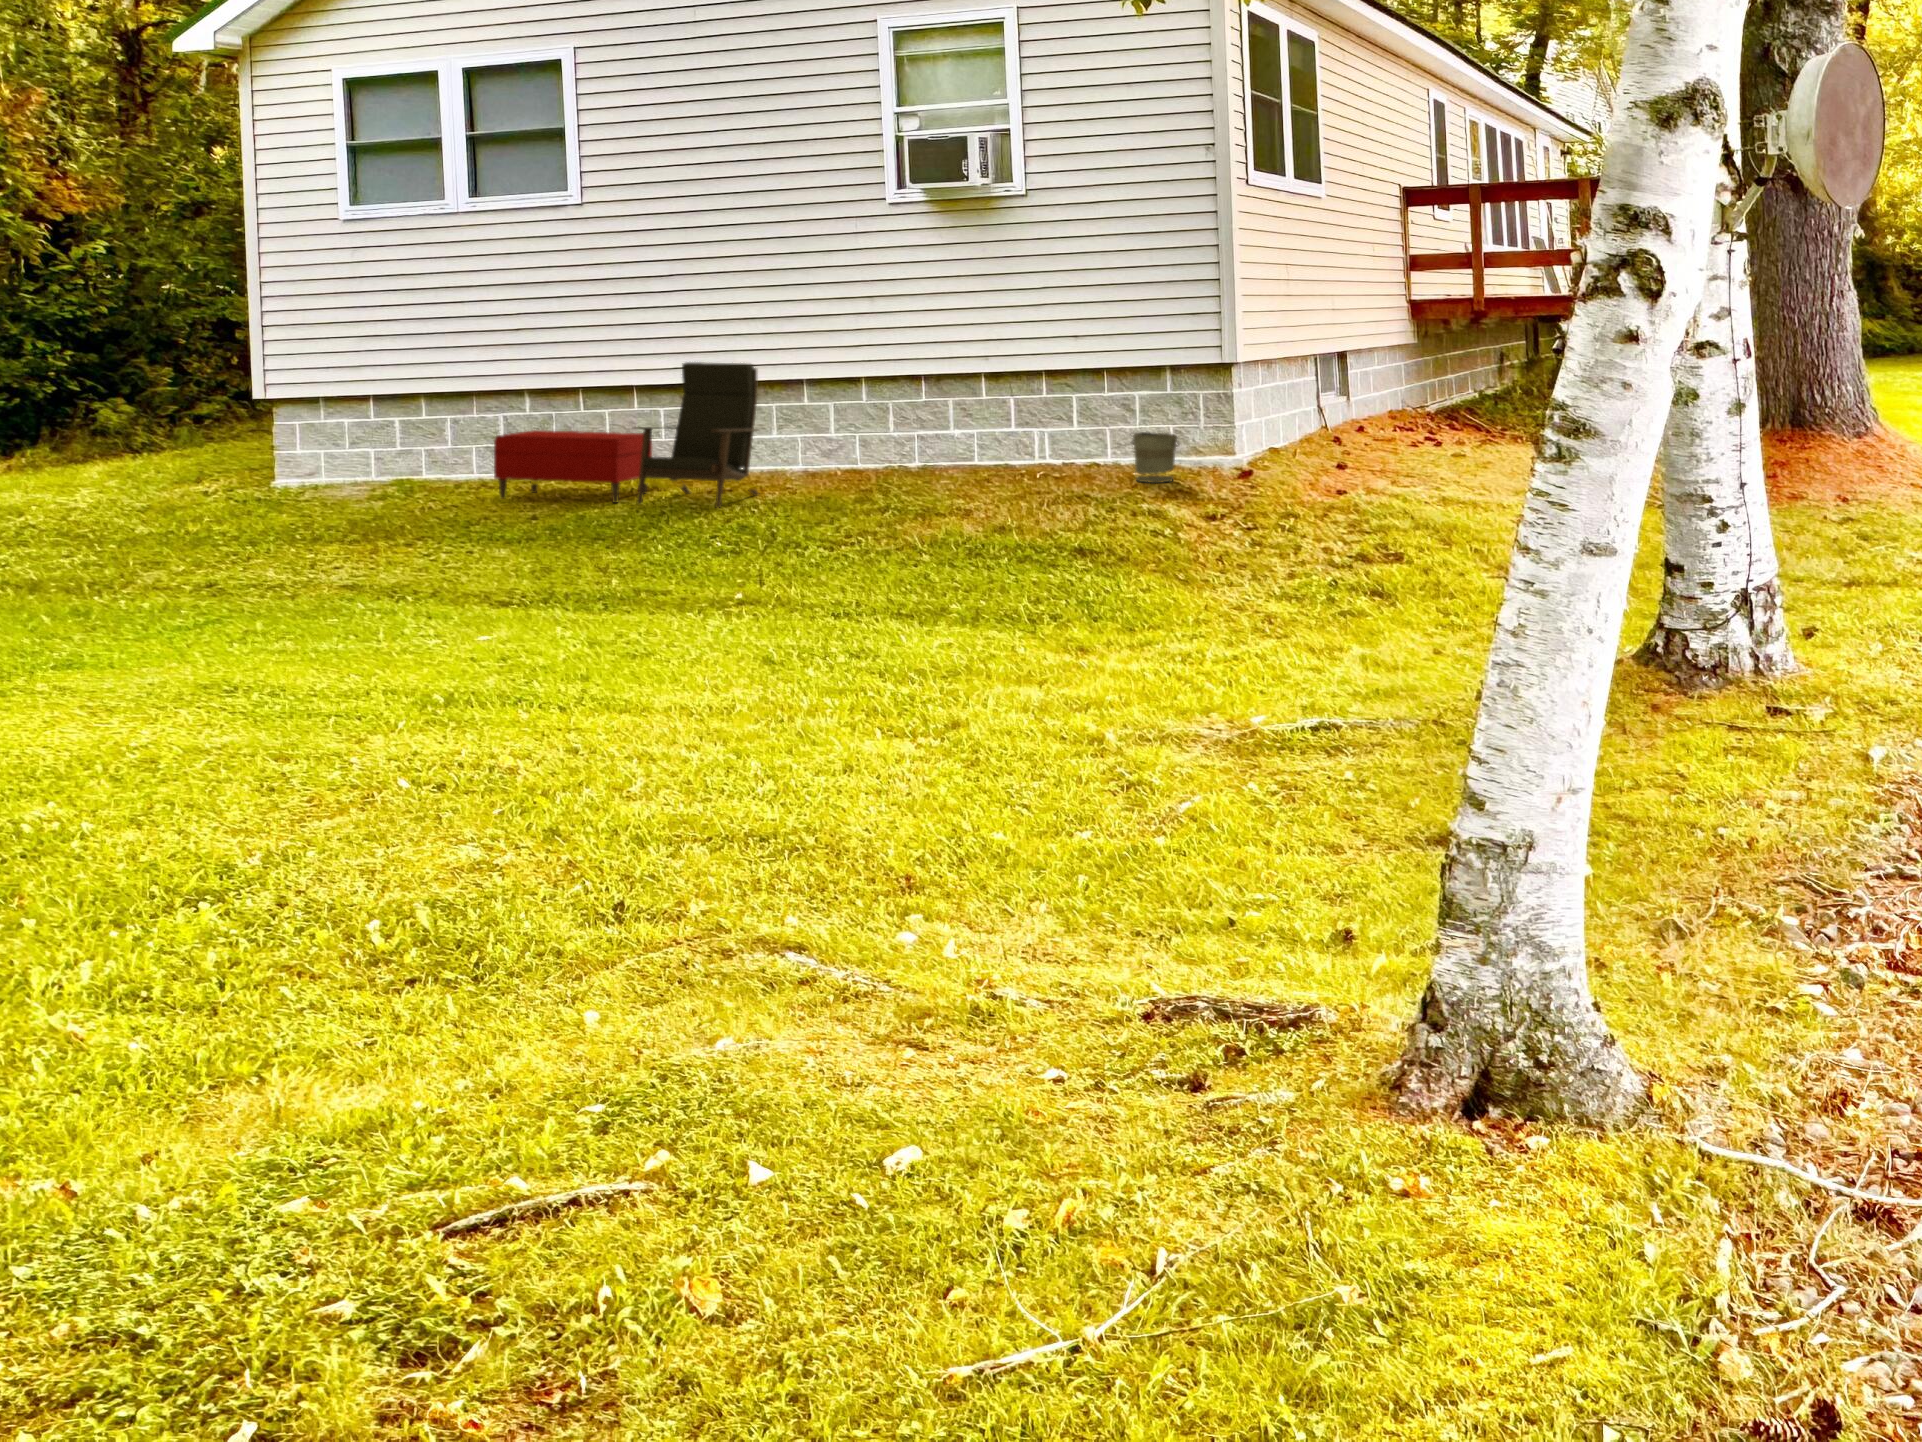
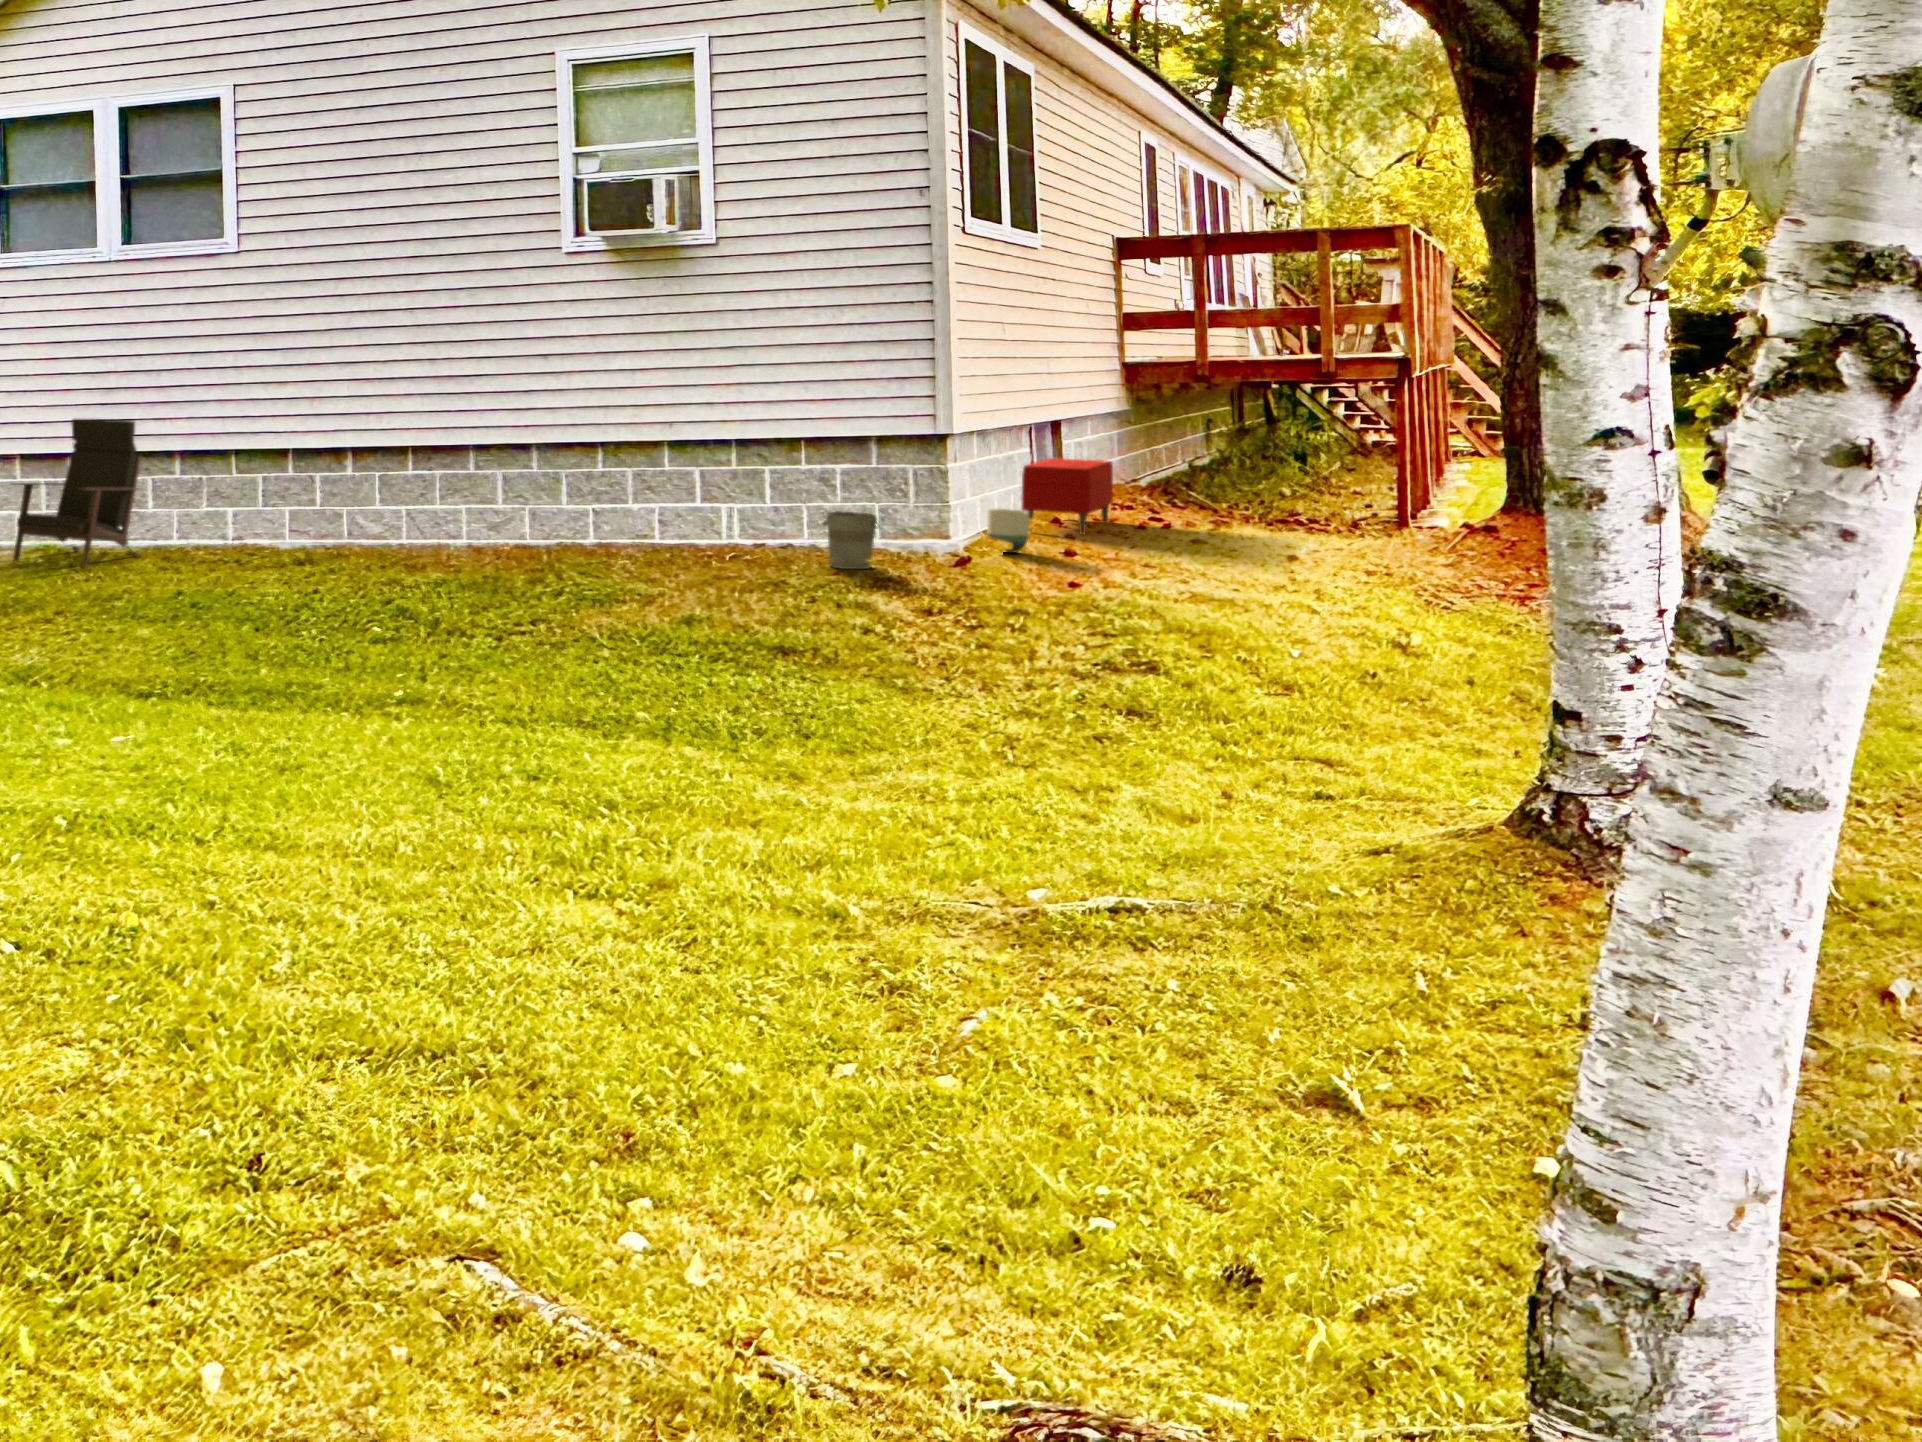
lounge chair: present [637,362,758,508] -> present [13,418,141,568]
planter: none [1278,428,1314,466] -> present [987,509,1029,553]
bench: present [494,430,652,503] -> present [1021,458,1113,535]

